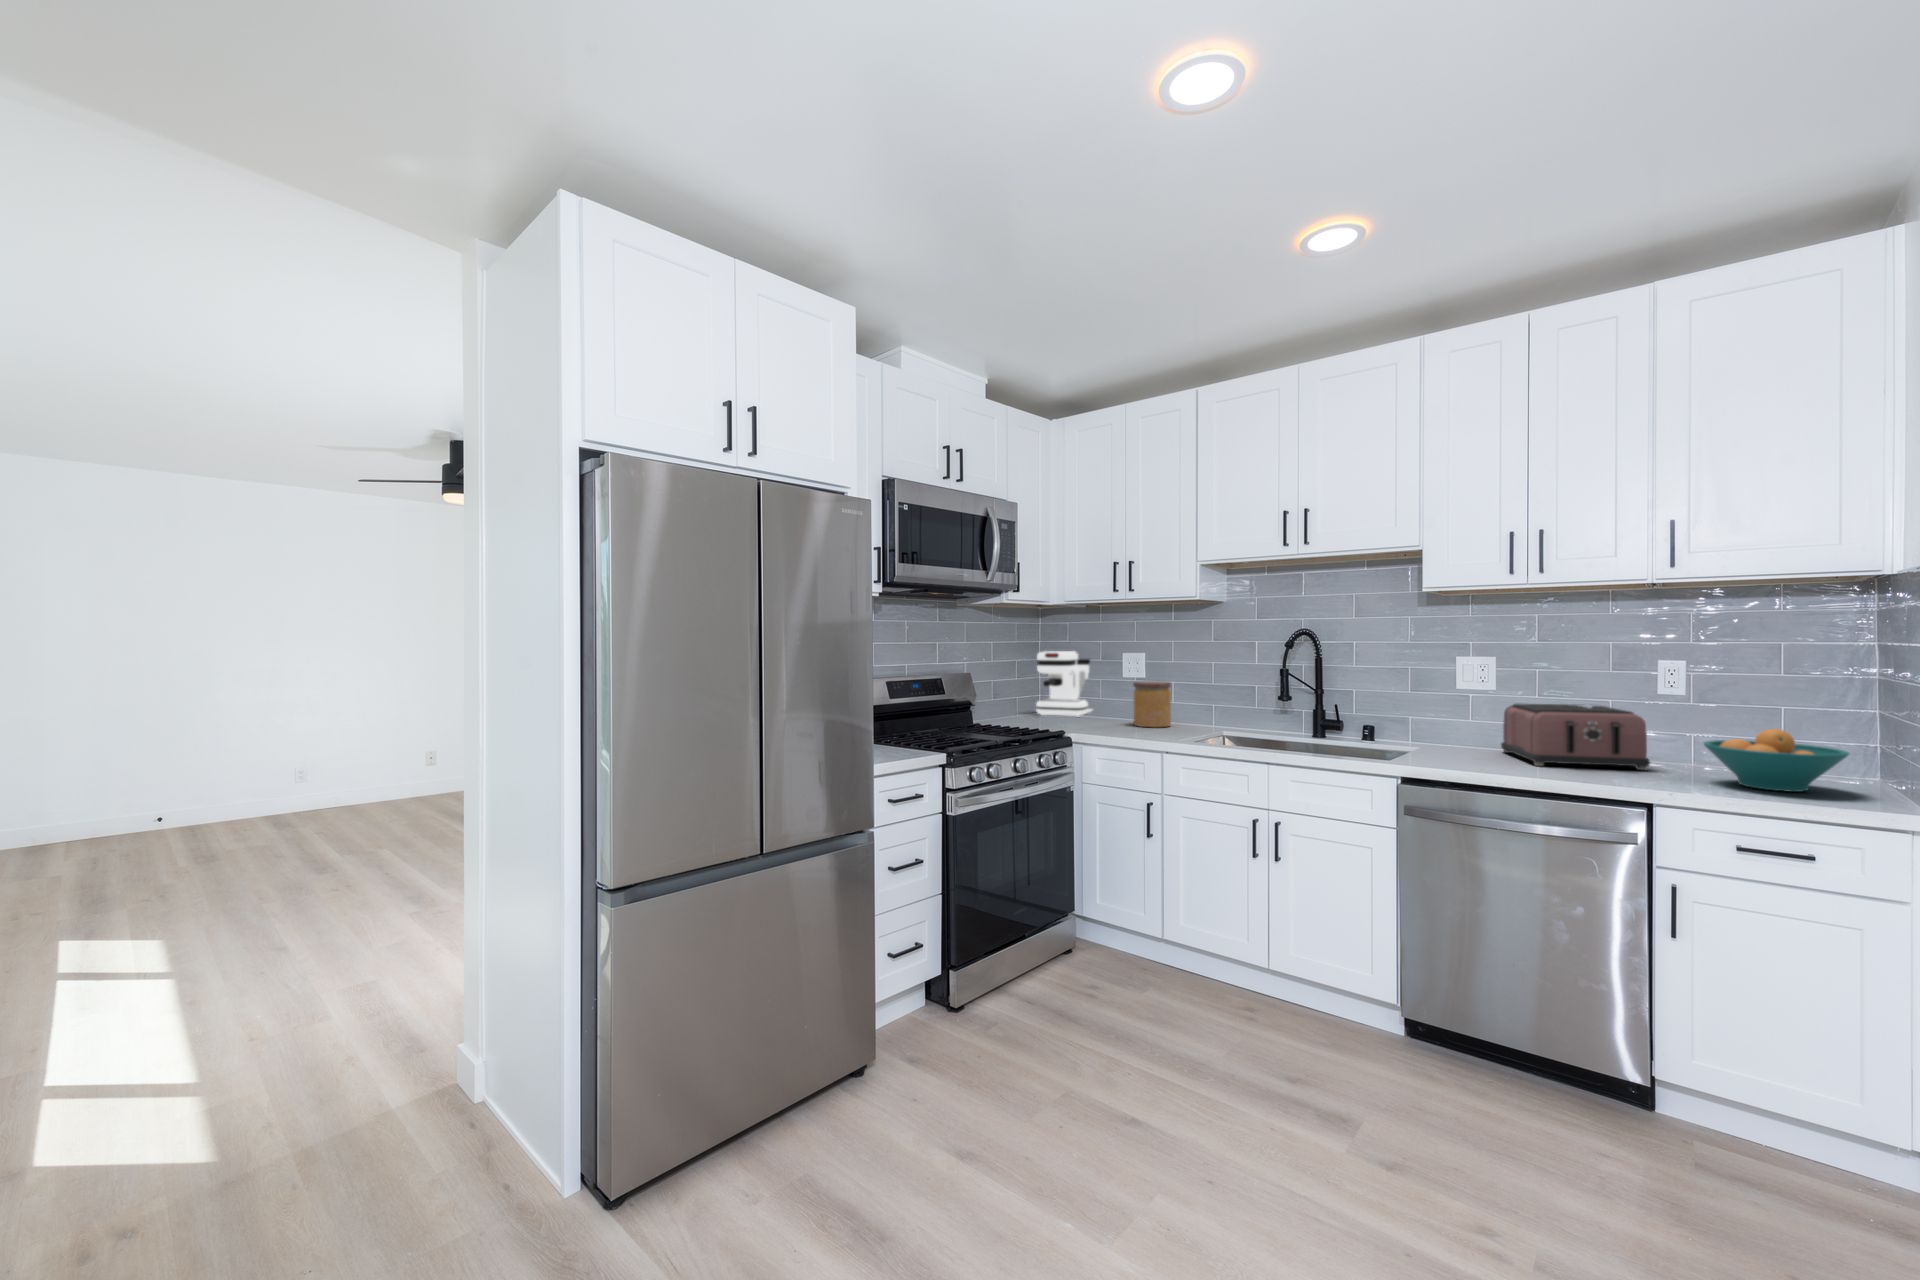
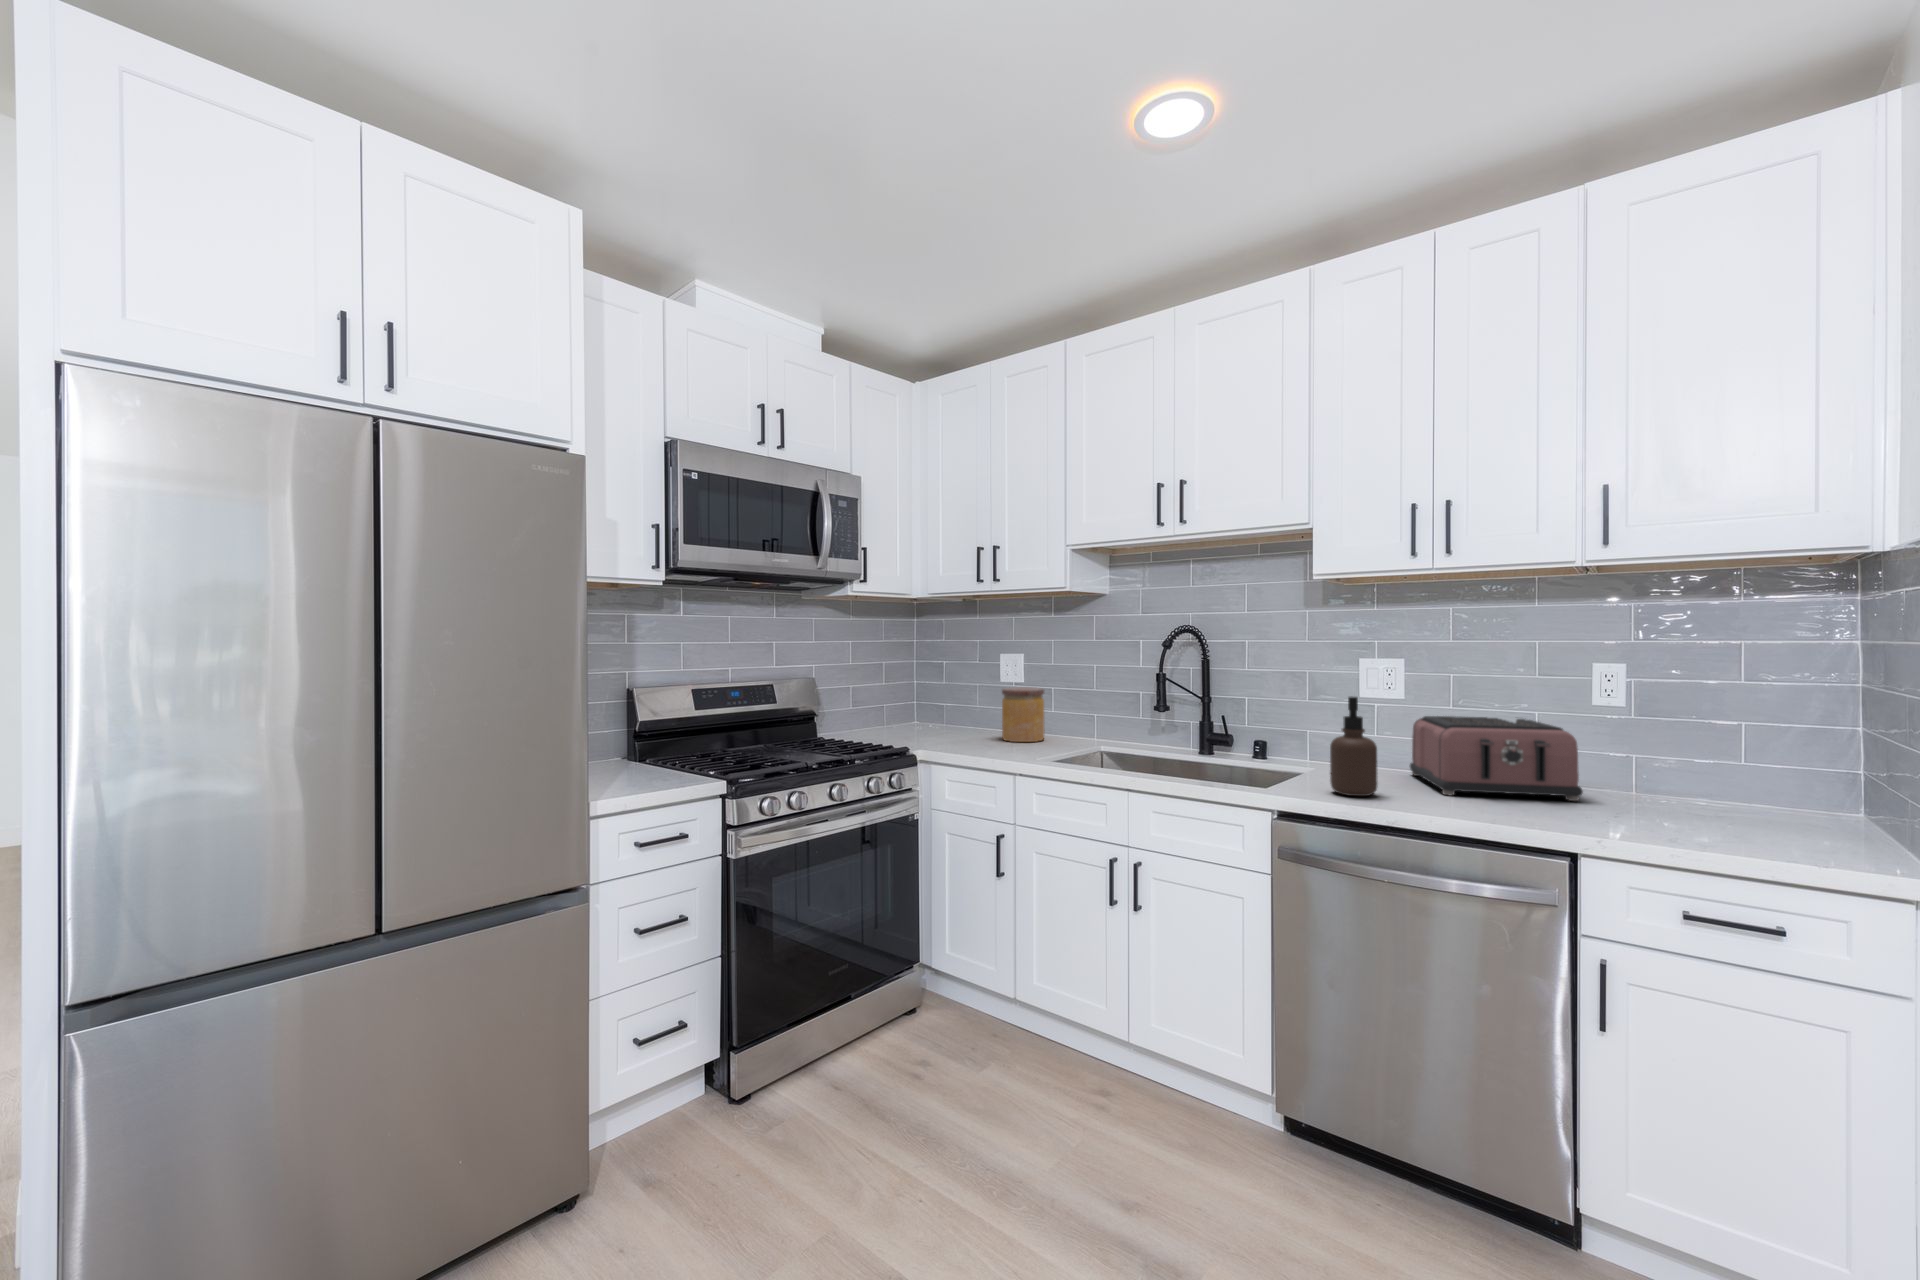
coffee maker: present [1036,651,1092,717] -> none [903,653,972,729]
soap dispenser: none [1442,687,1482,766] -> present [1330,696,1378,796]
fruit bowl: present [1704,729,1849,792] -> none [1646,752,1833,835]

